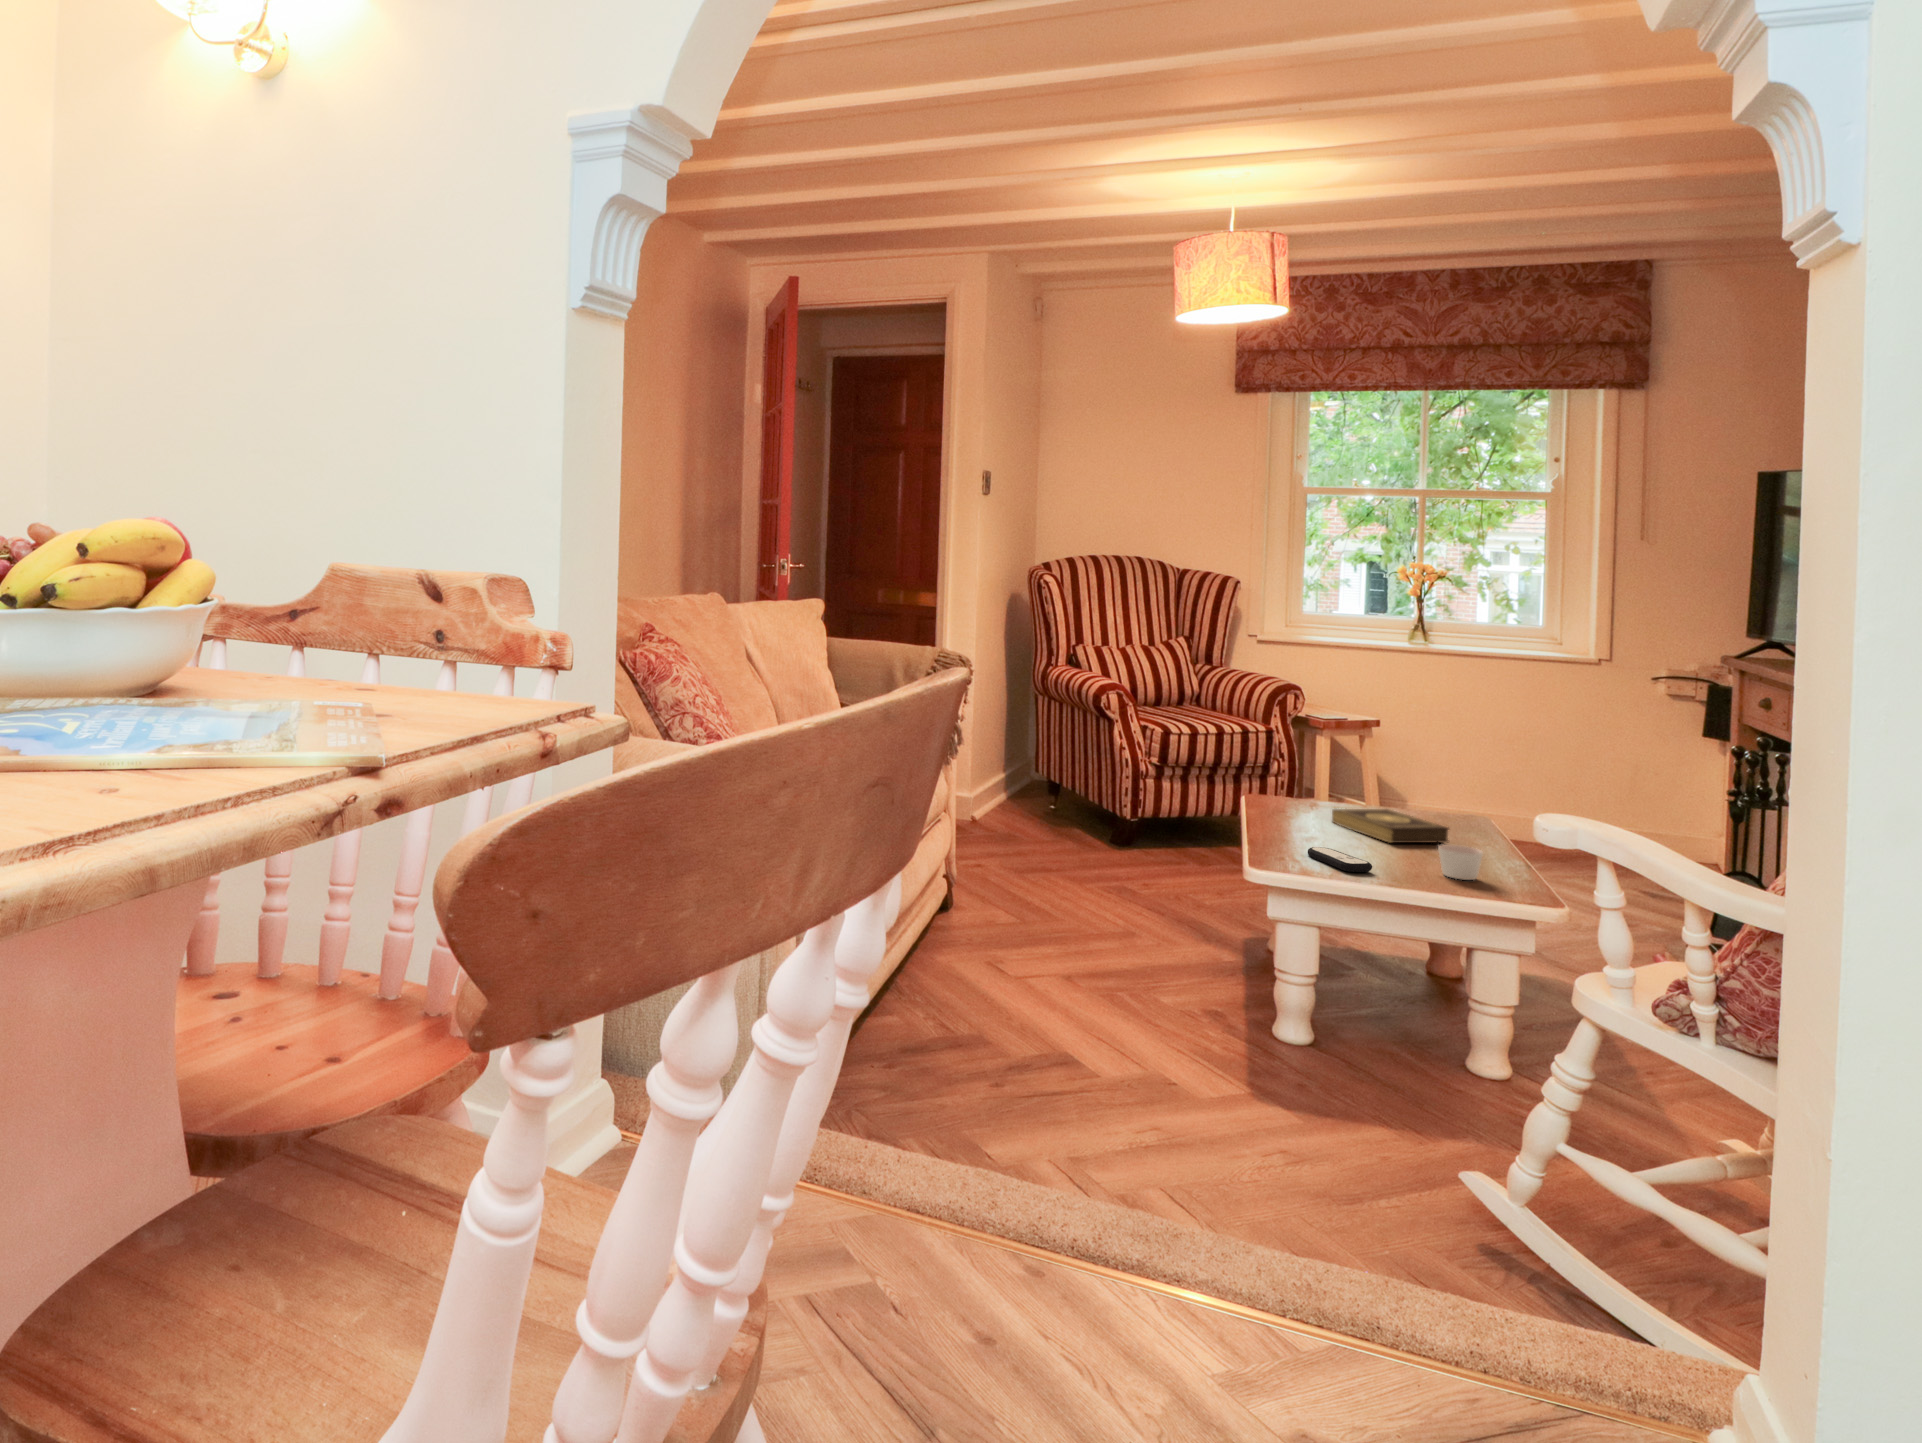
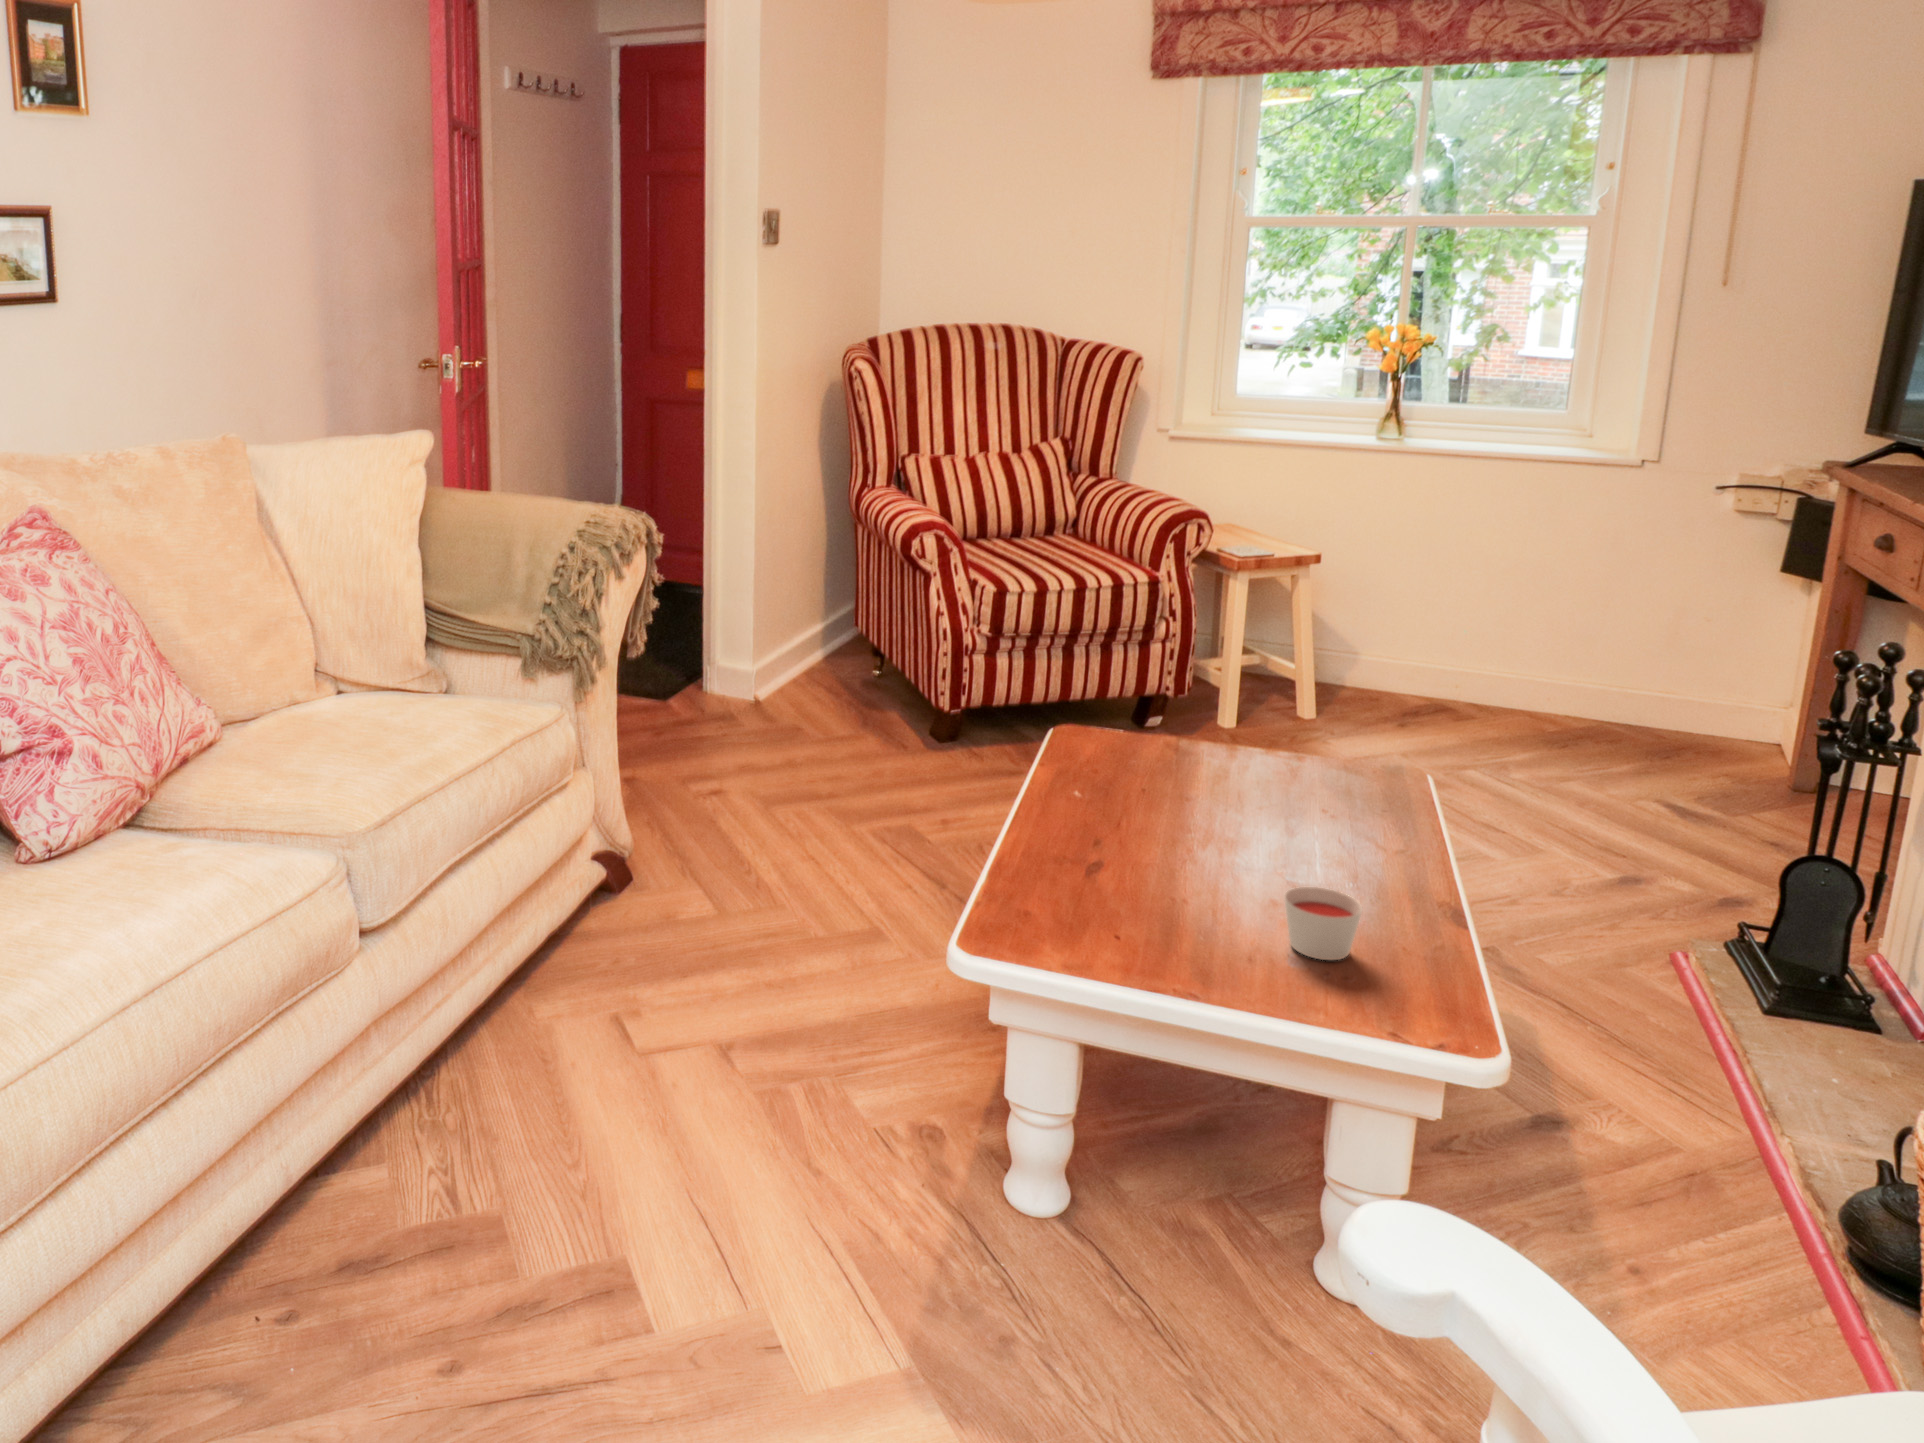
book: present [1332,809,1449,843] -> none [1151,771,1334,853]
remote control: present [1308,847,1372,872] -> none [1063,884,1161,950]

